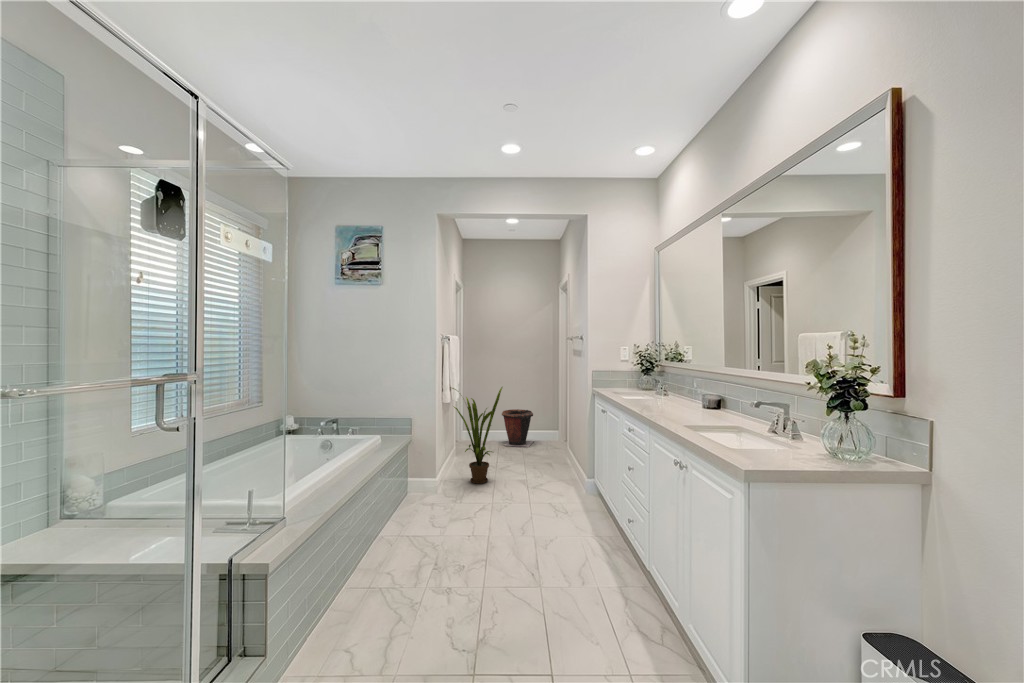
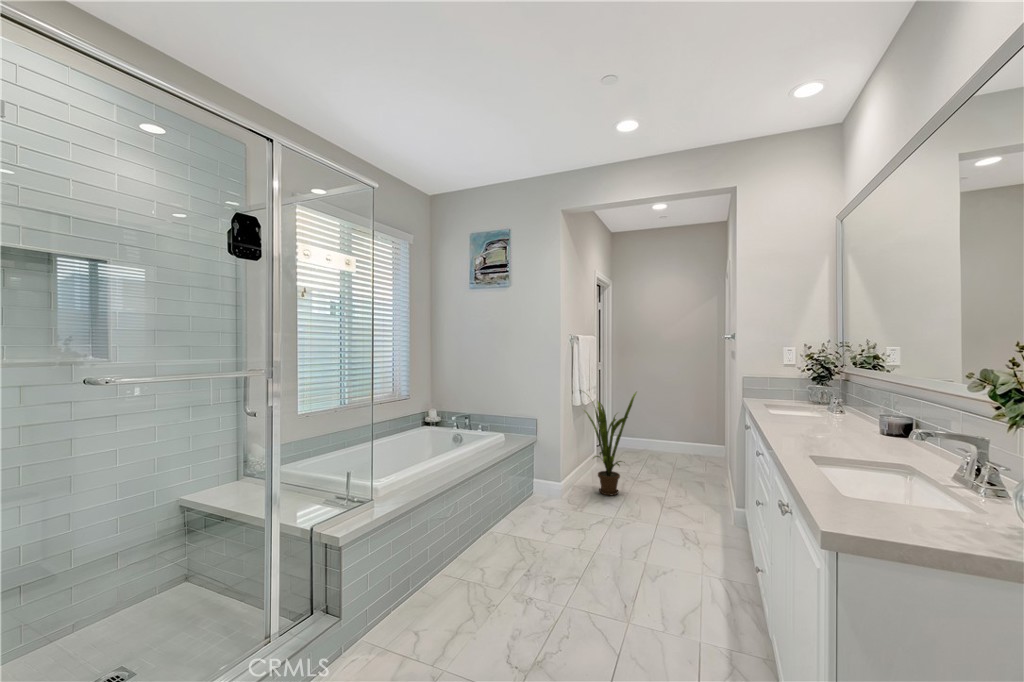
waste bin: present [502,409,533,447] -> none [650,418,690,462]

